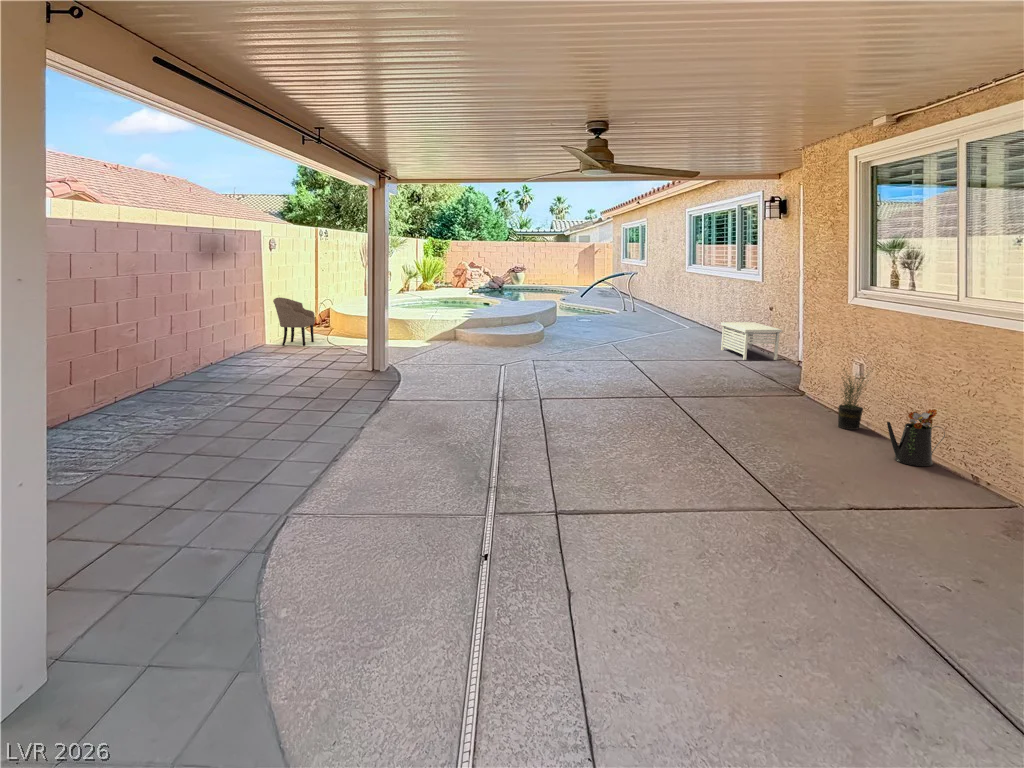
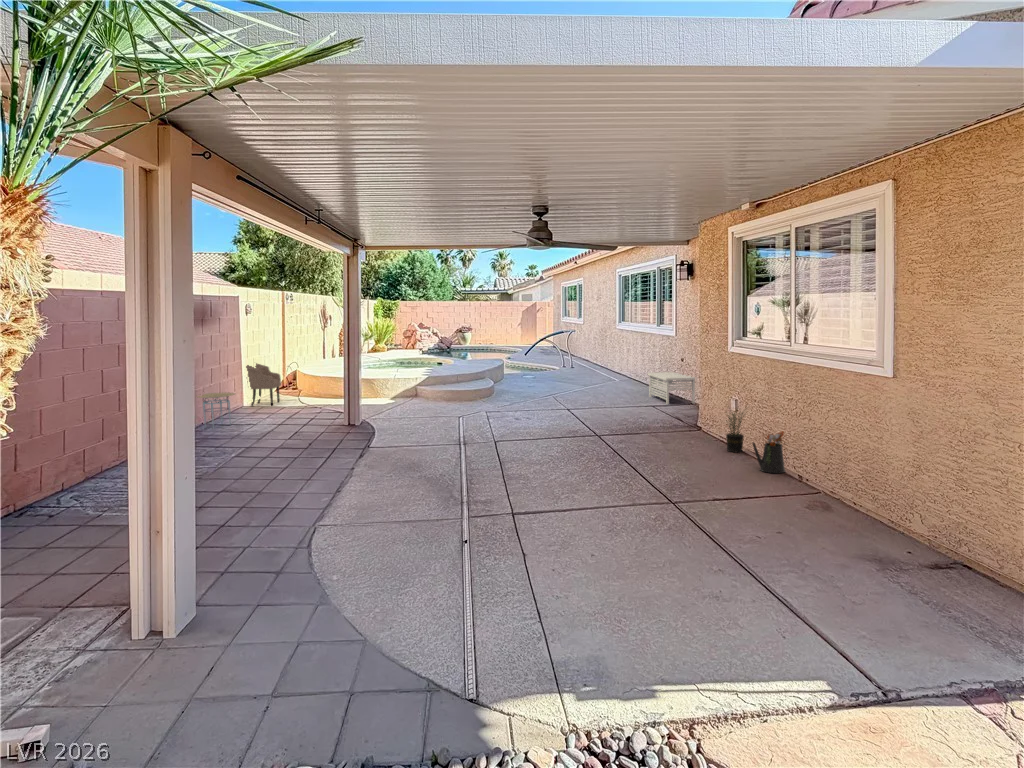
side table: none [211,330,255,370] -> present [197,393,235,428]

